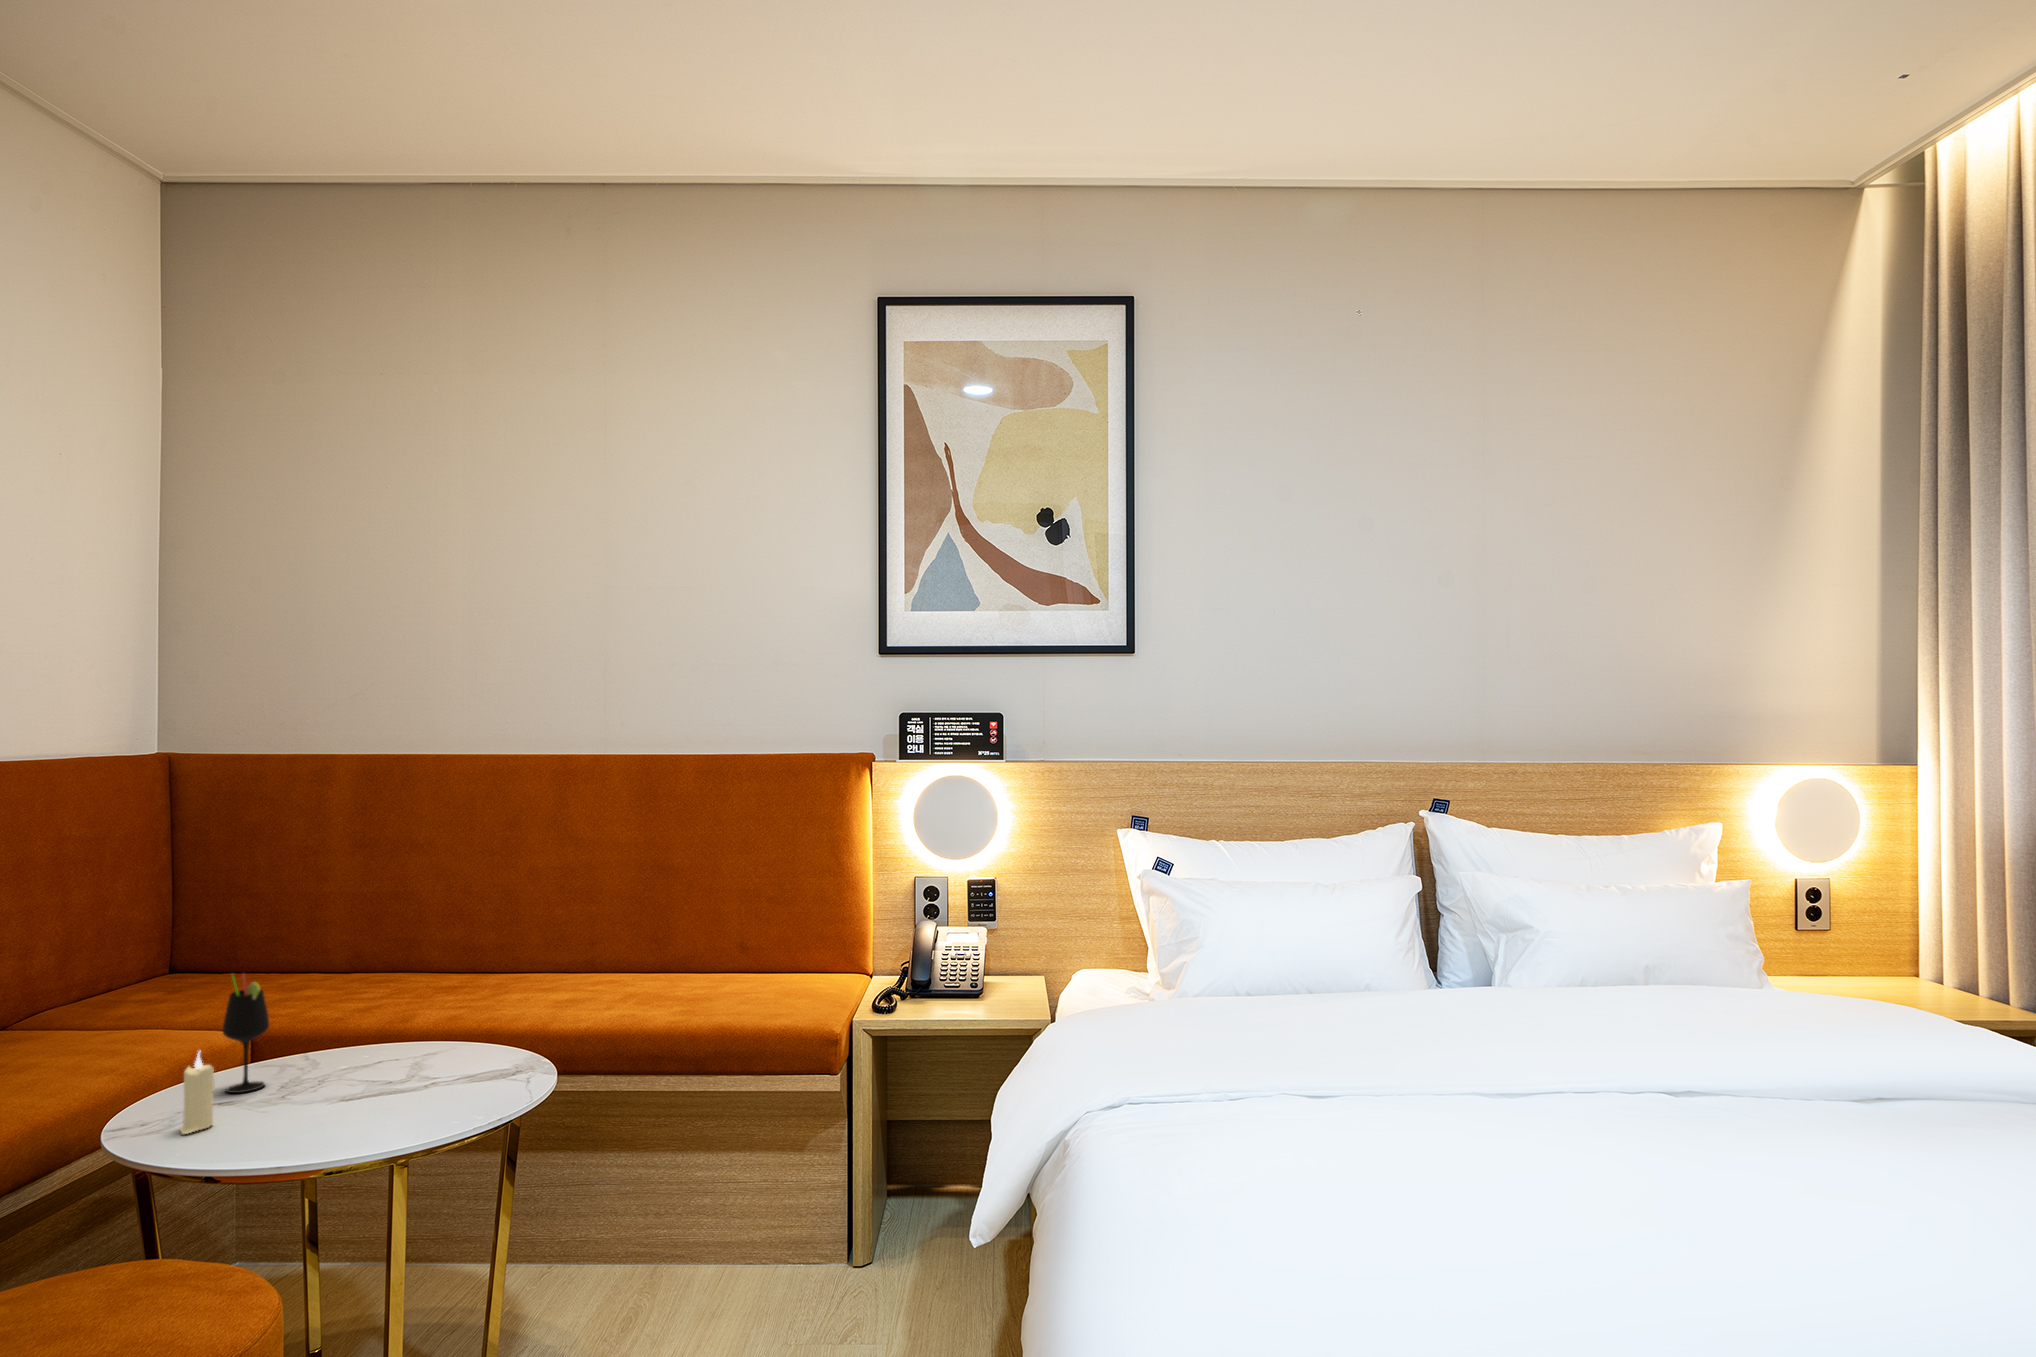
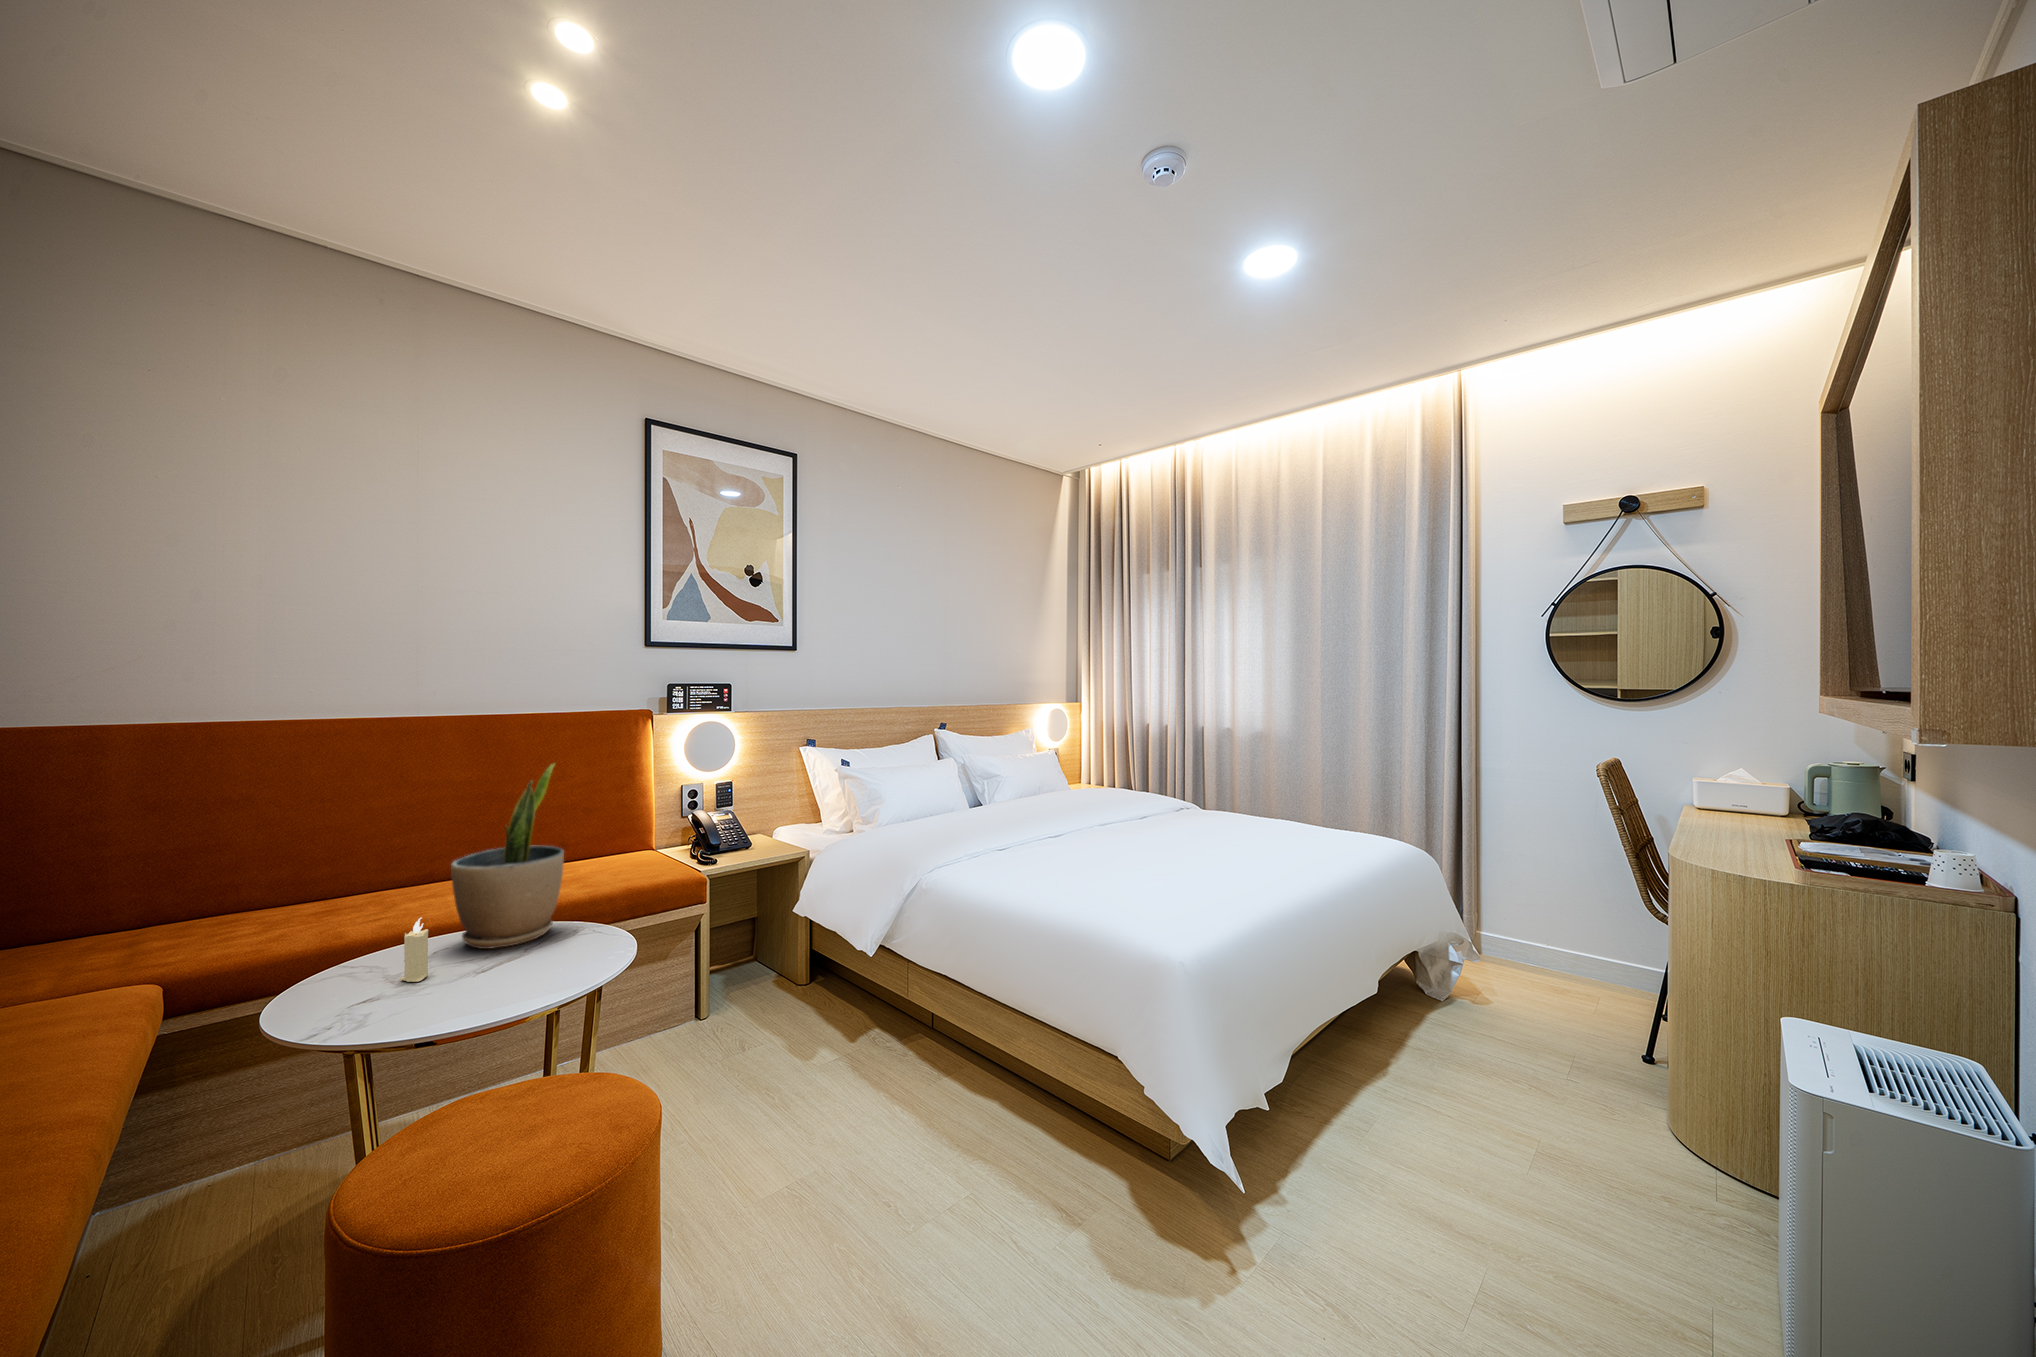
potted plant: none [305,850,450,1107] -> present [451,764,564,949]
wine glass: present [223,974,269,1093] -> none [352,871,398,969]

